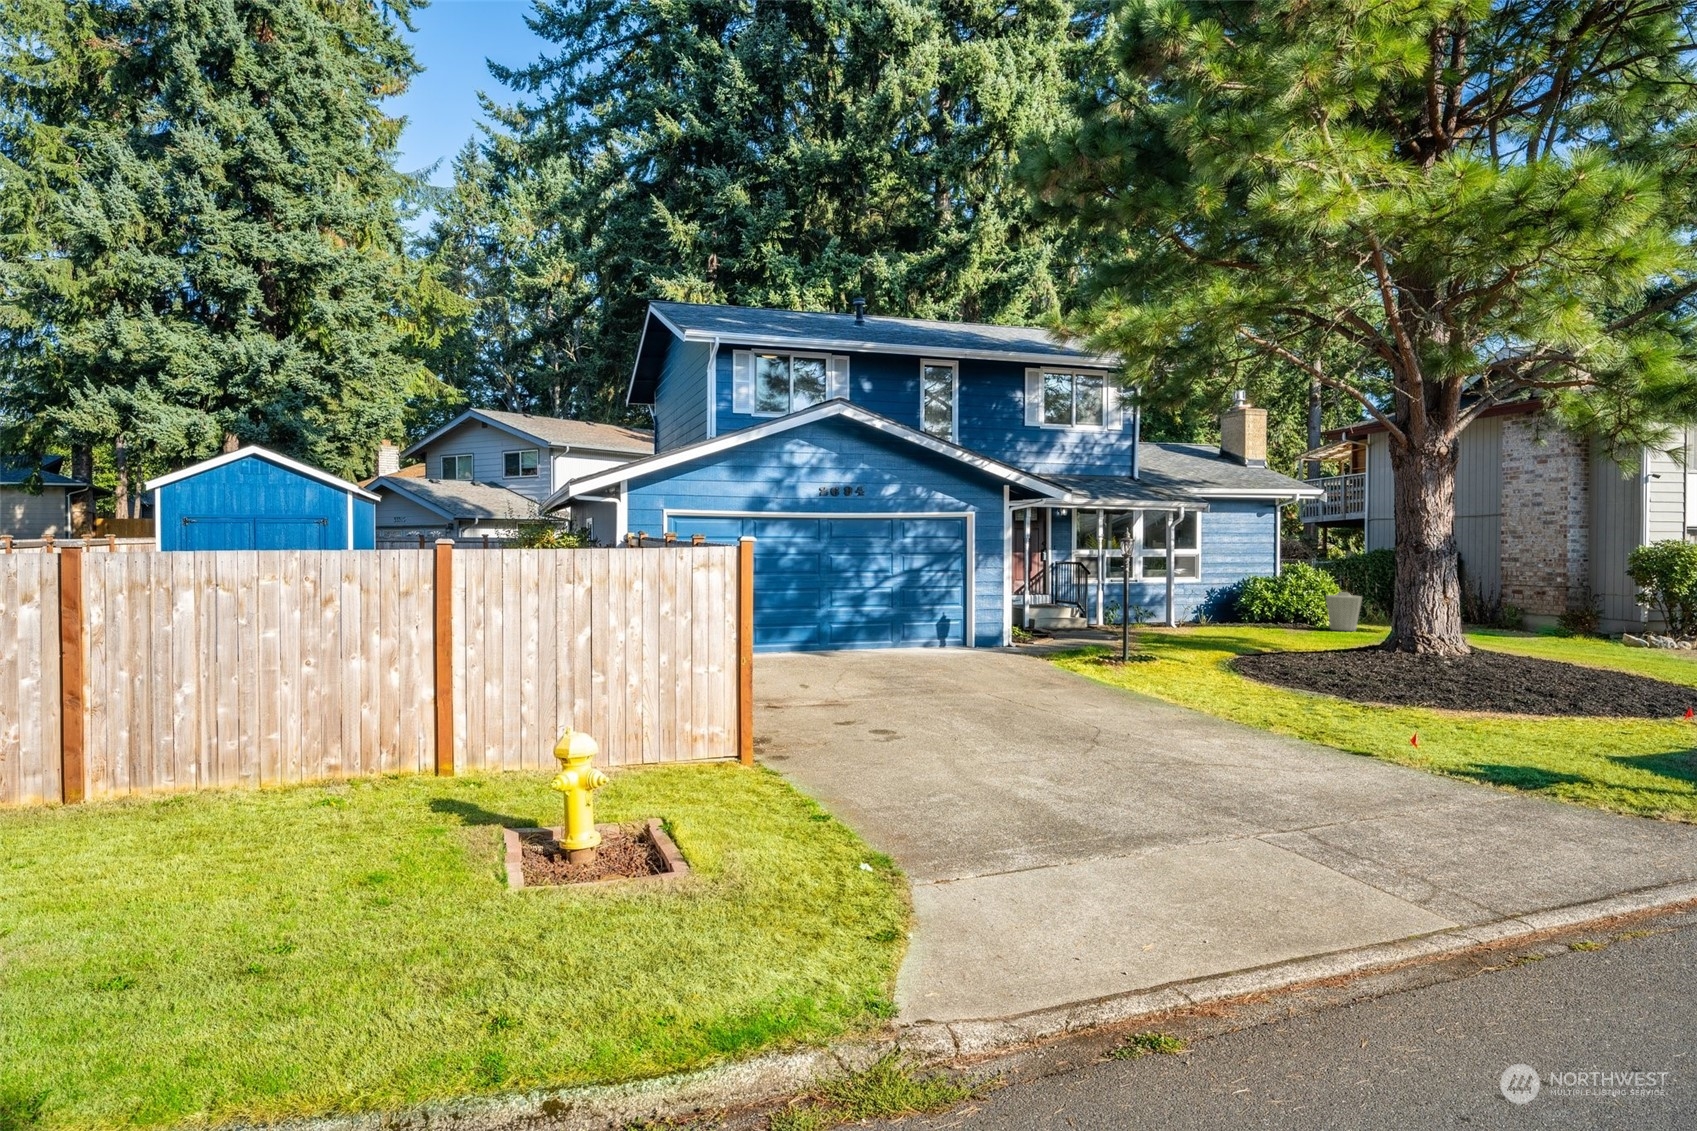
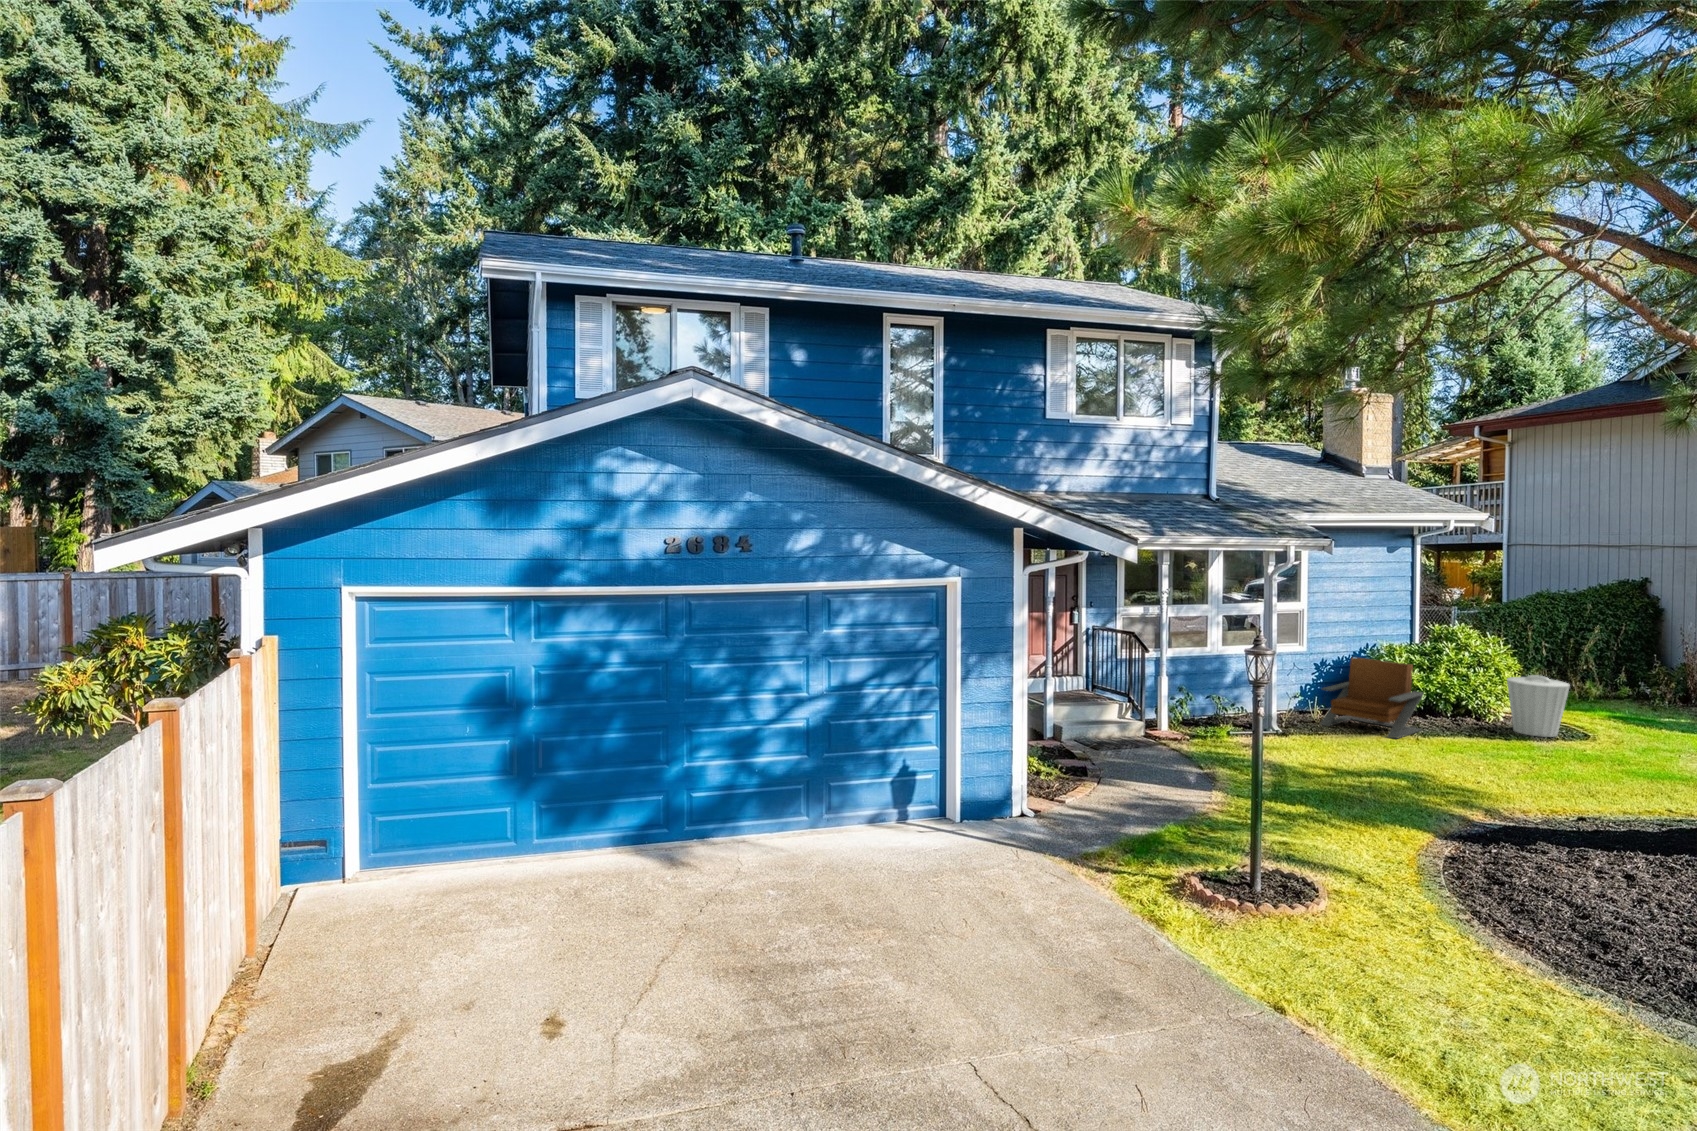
lounge chair: none [1206,583,1271,630] -> present [1321,657,1424,739]

